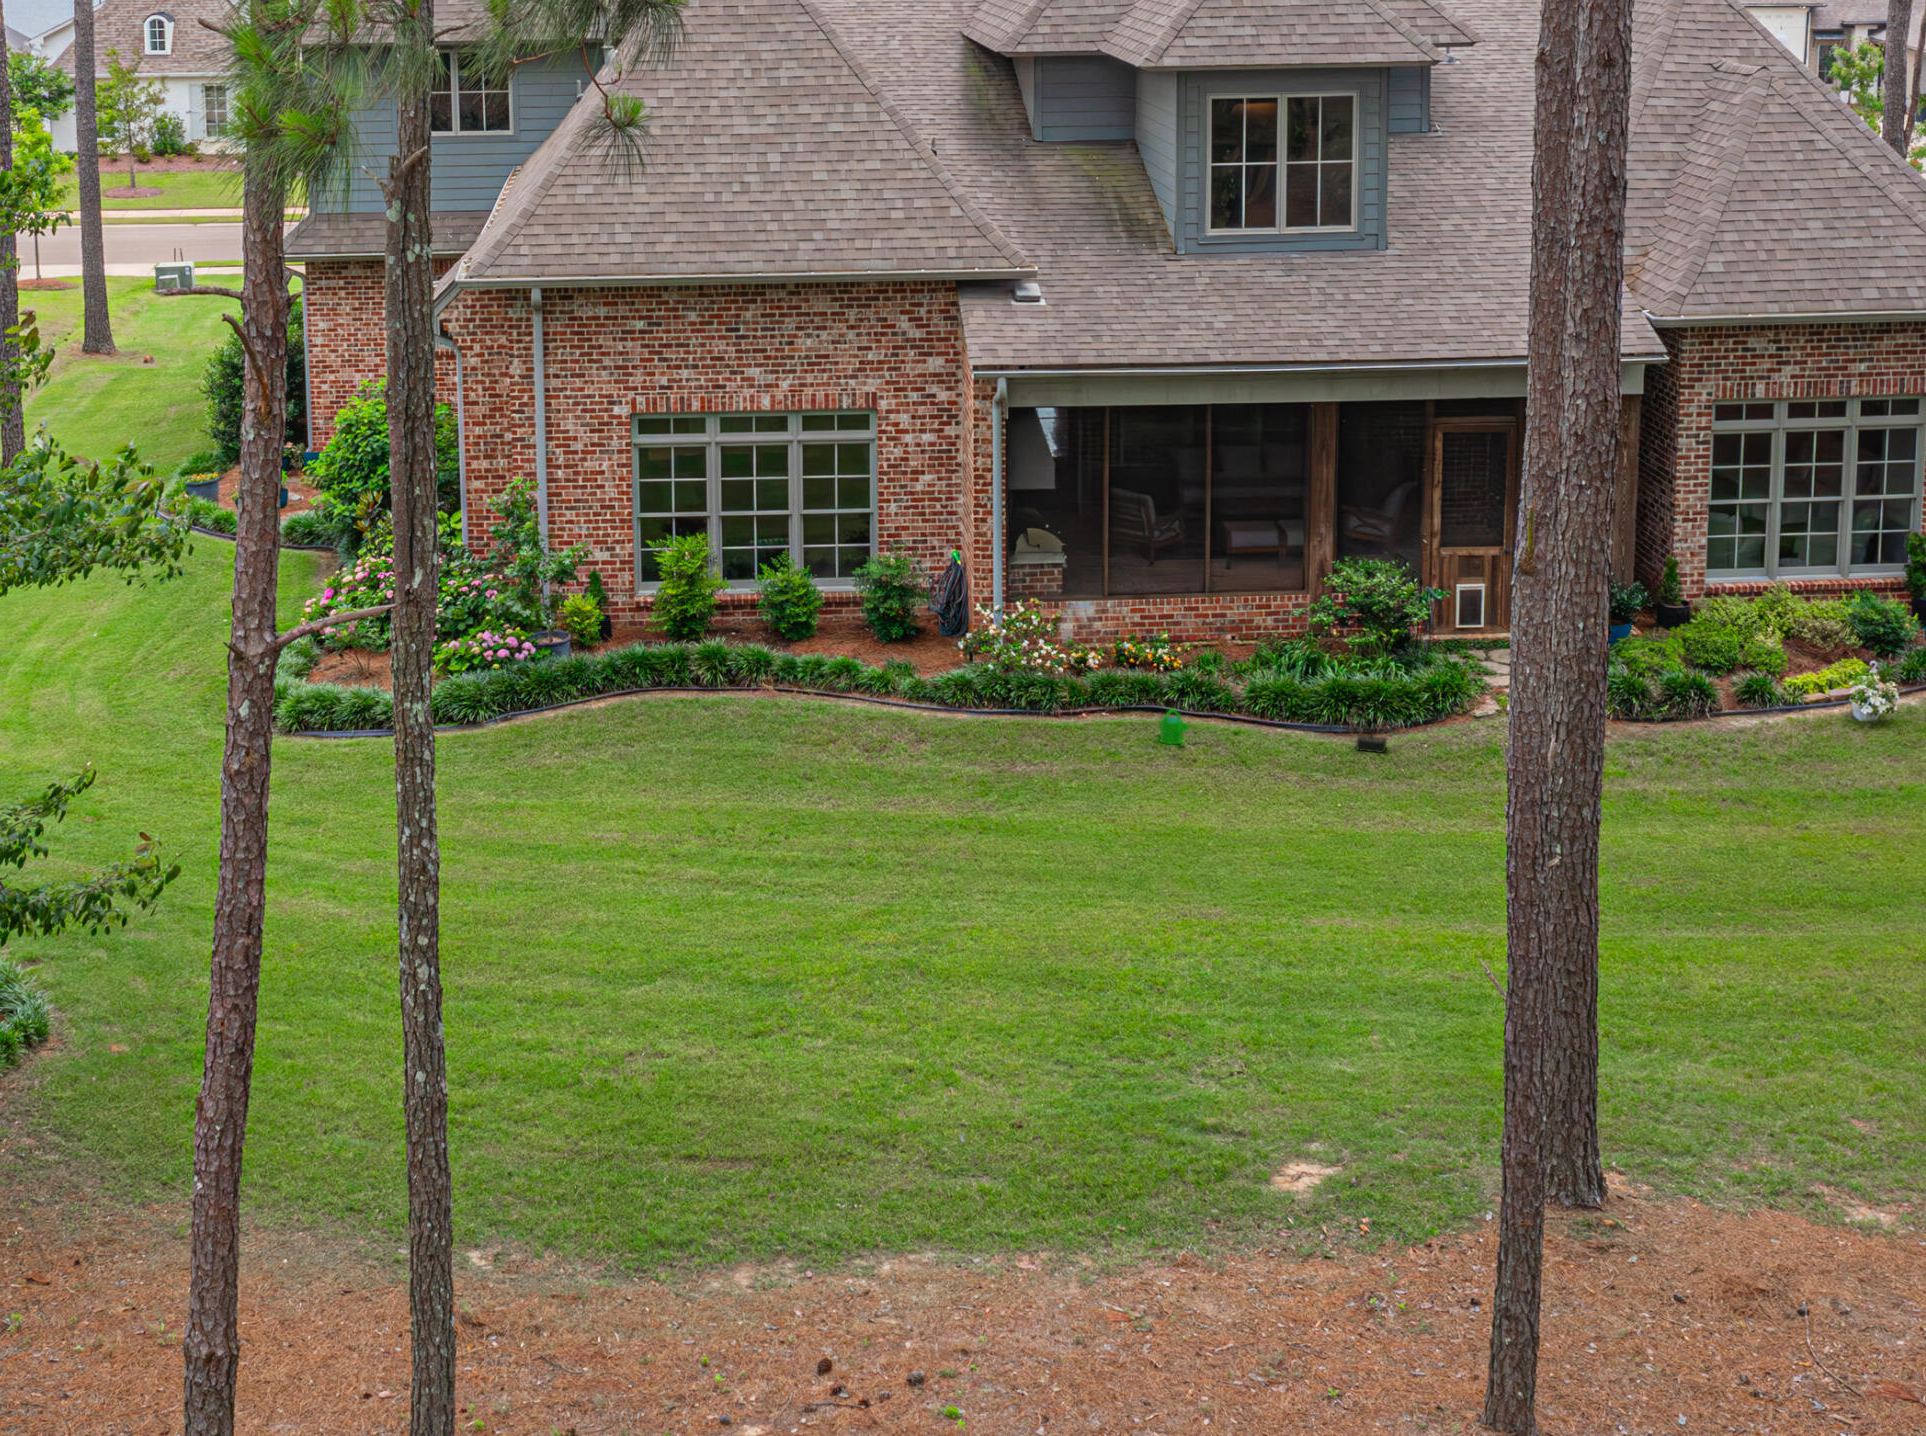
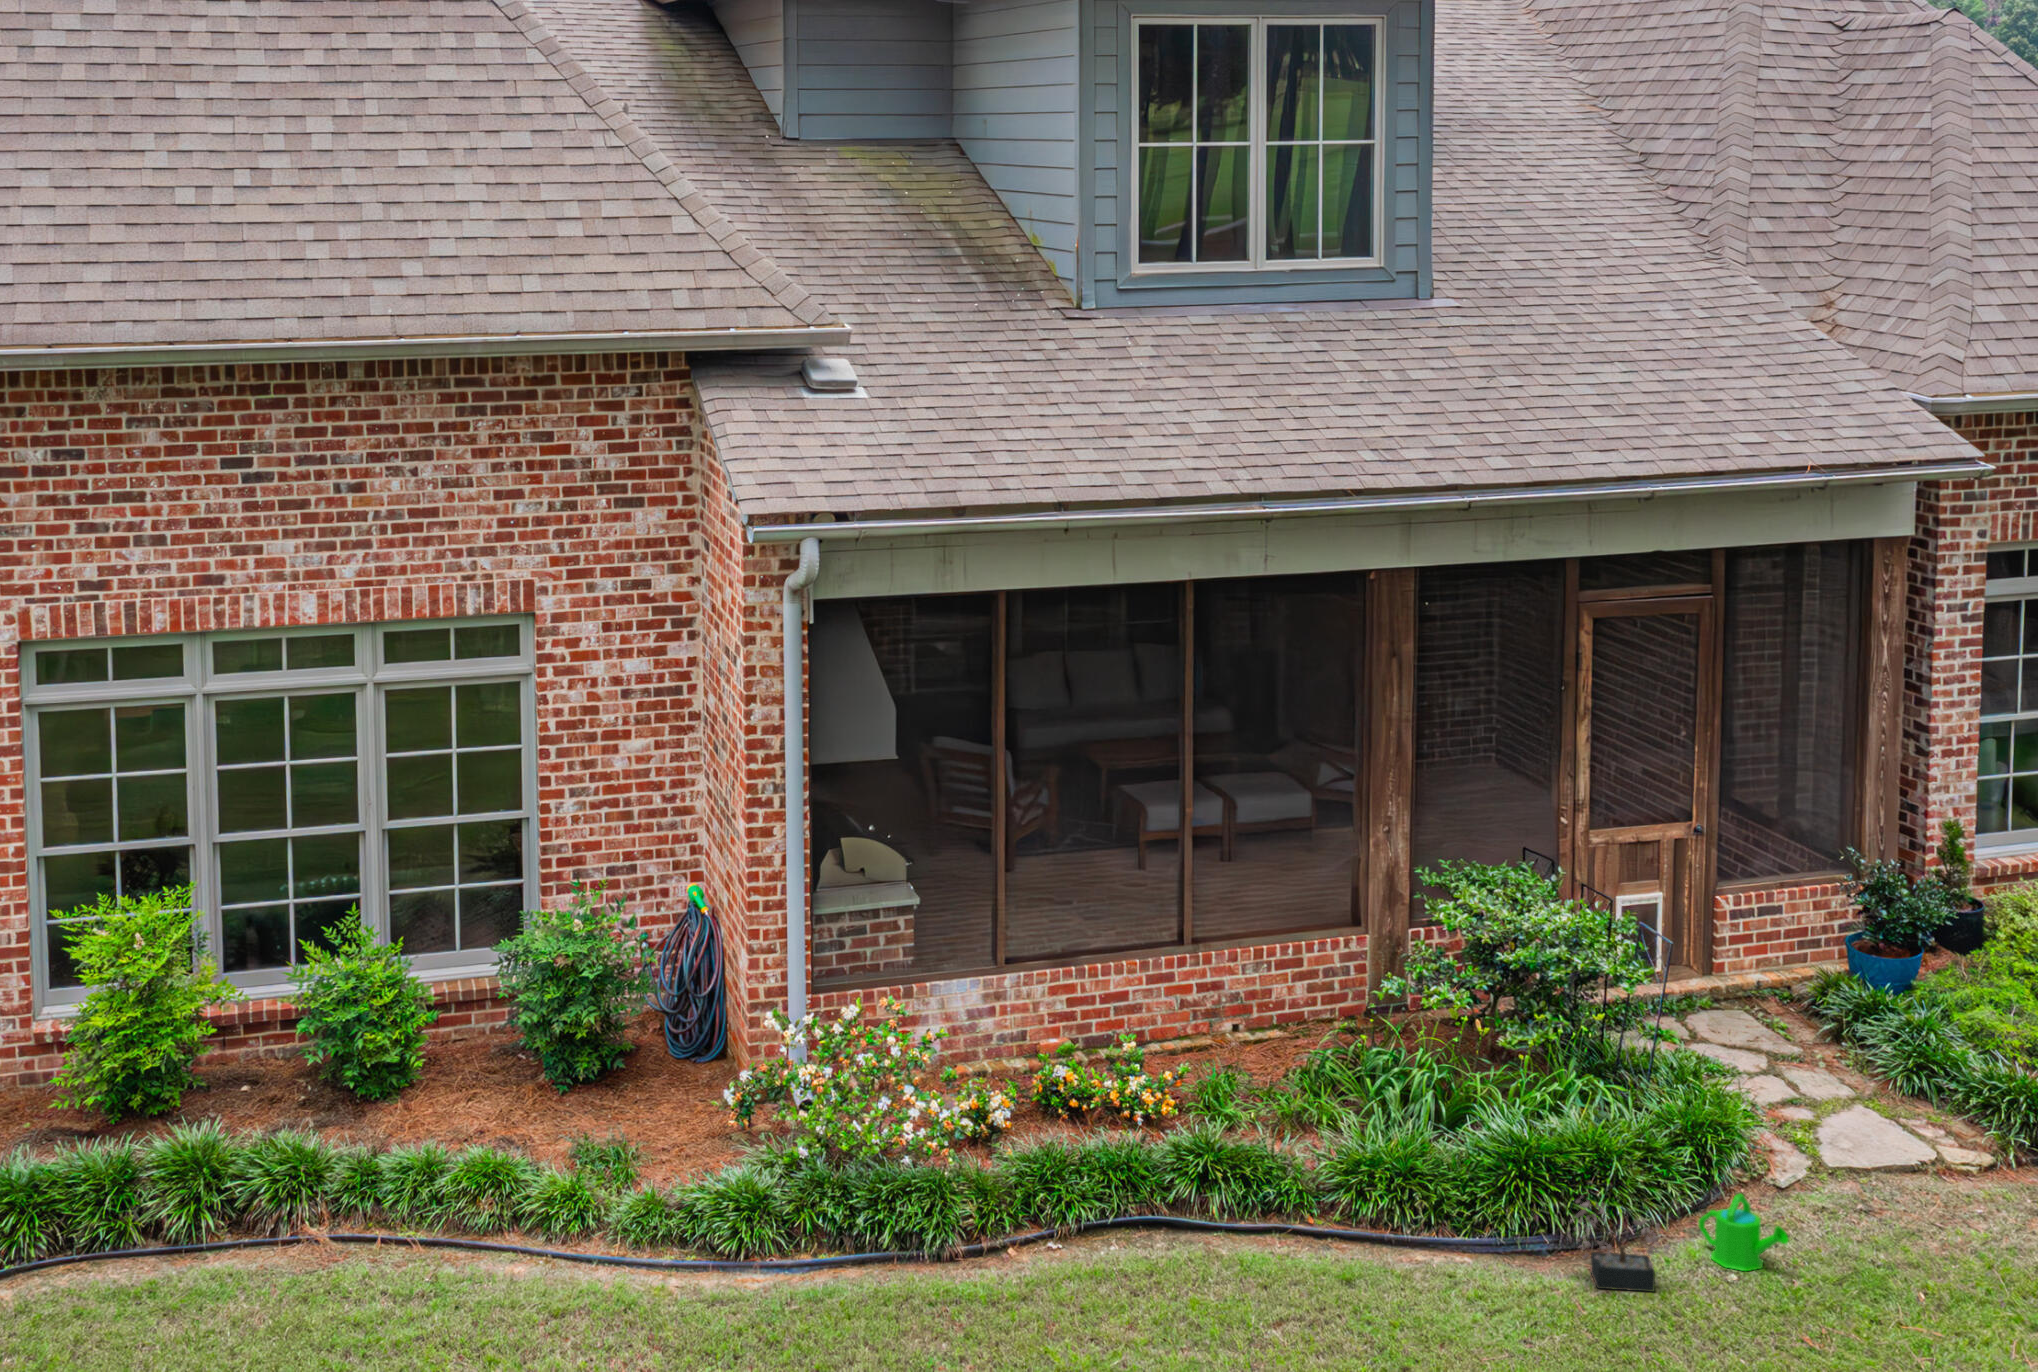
watering can: present [1159,708,1189,744] -> present [1698,1194,1789,1271]

